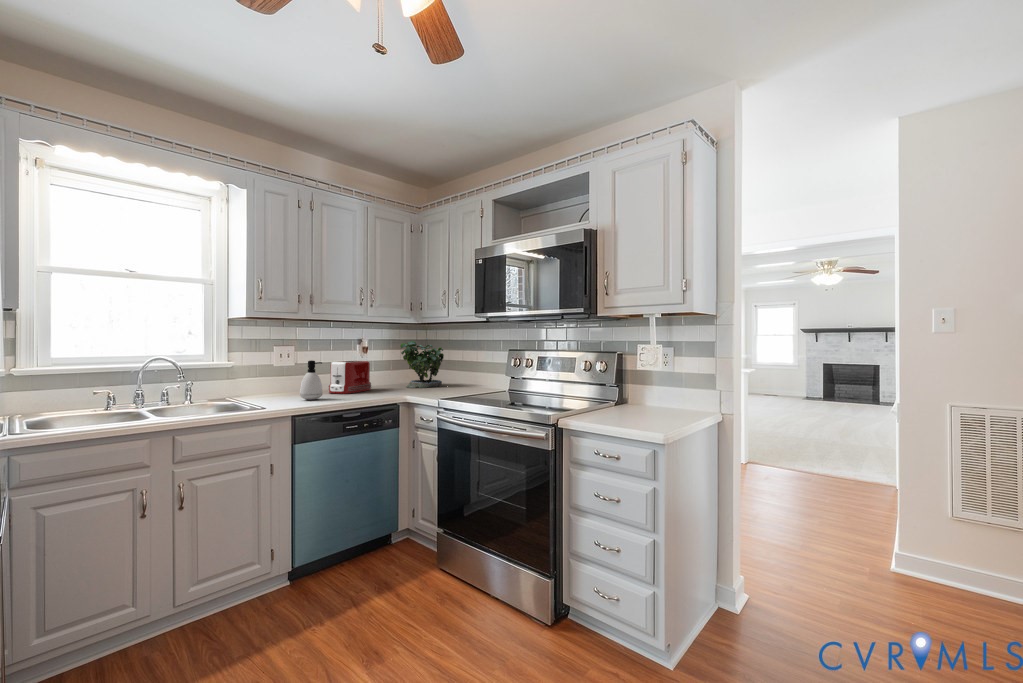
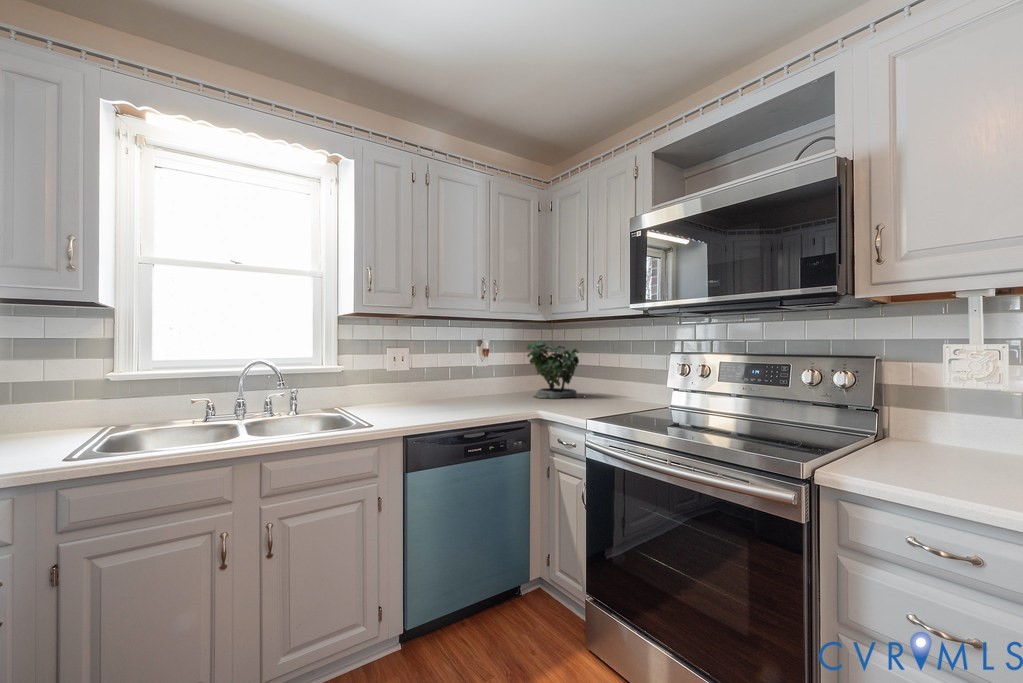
soap dispenser: present [300,360,323,400] -> none [413,365,439,413]
toaster: present [328,361,371,394] -> none [445,365,494,405]

